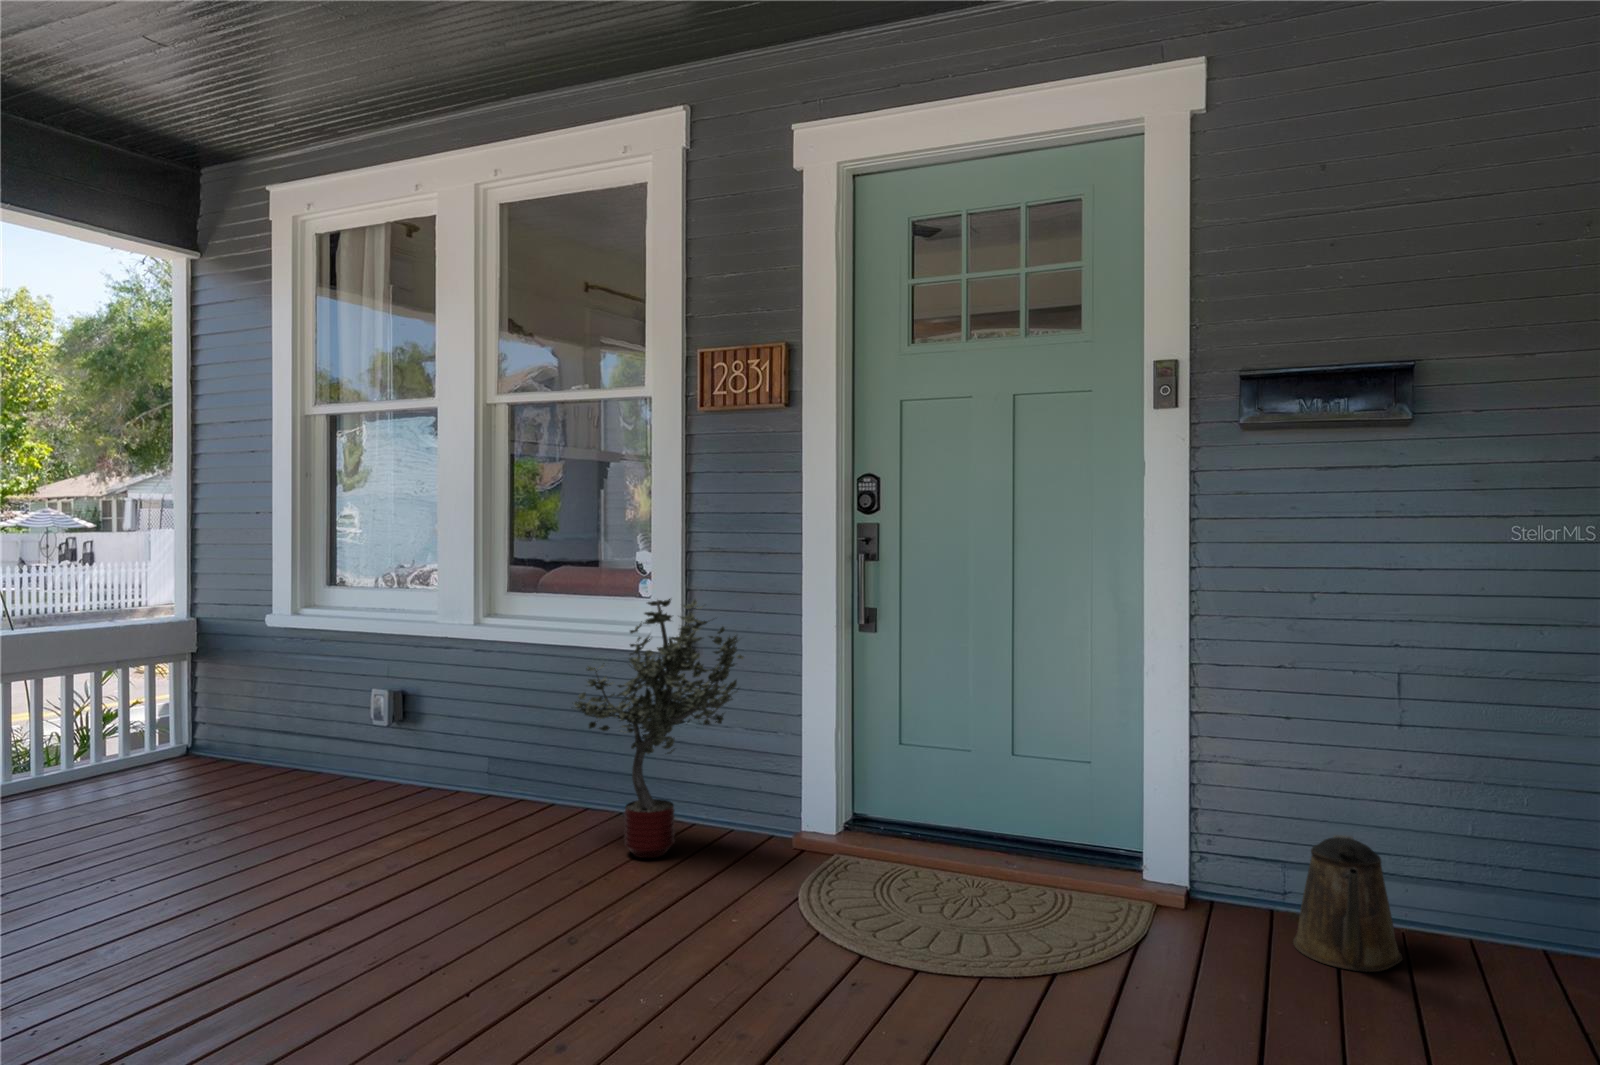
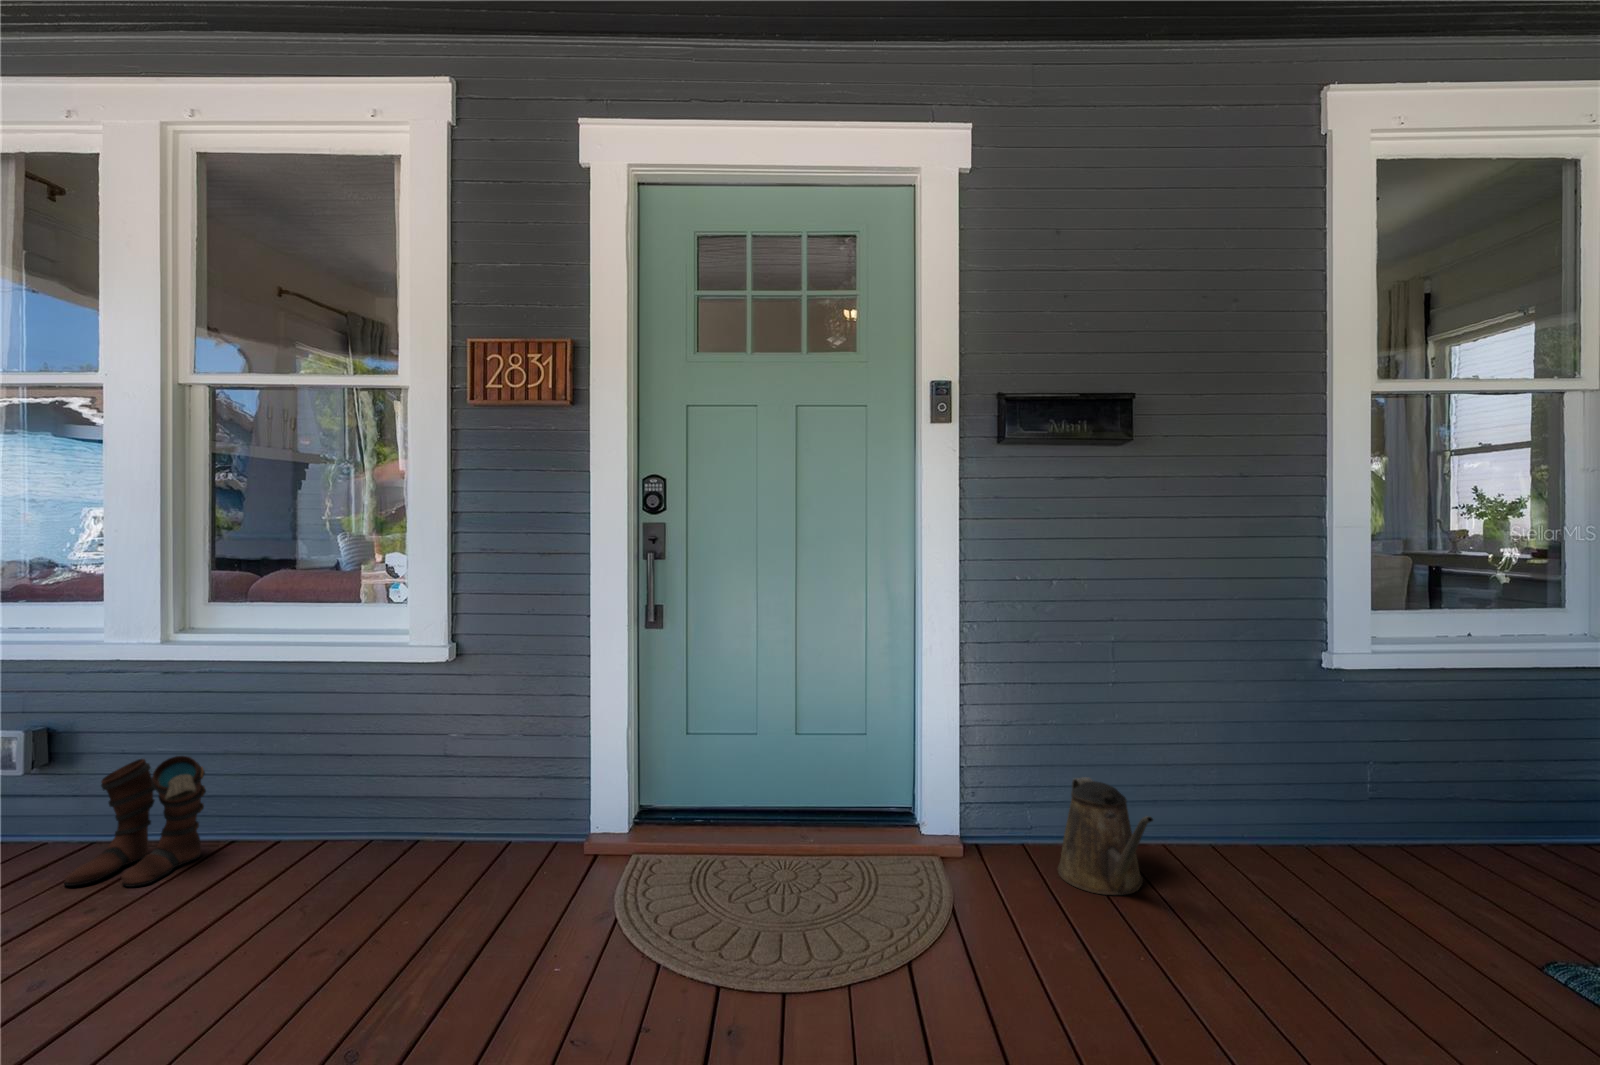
potted tree: present [574,599,744,858] -> none [311,604,537,901]
boots: none [412,718,502,818] -> present [64,756,206,887]

